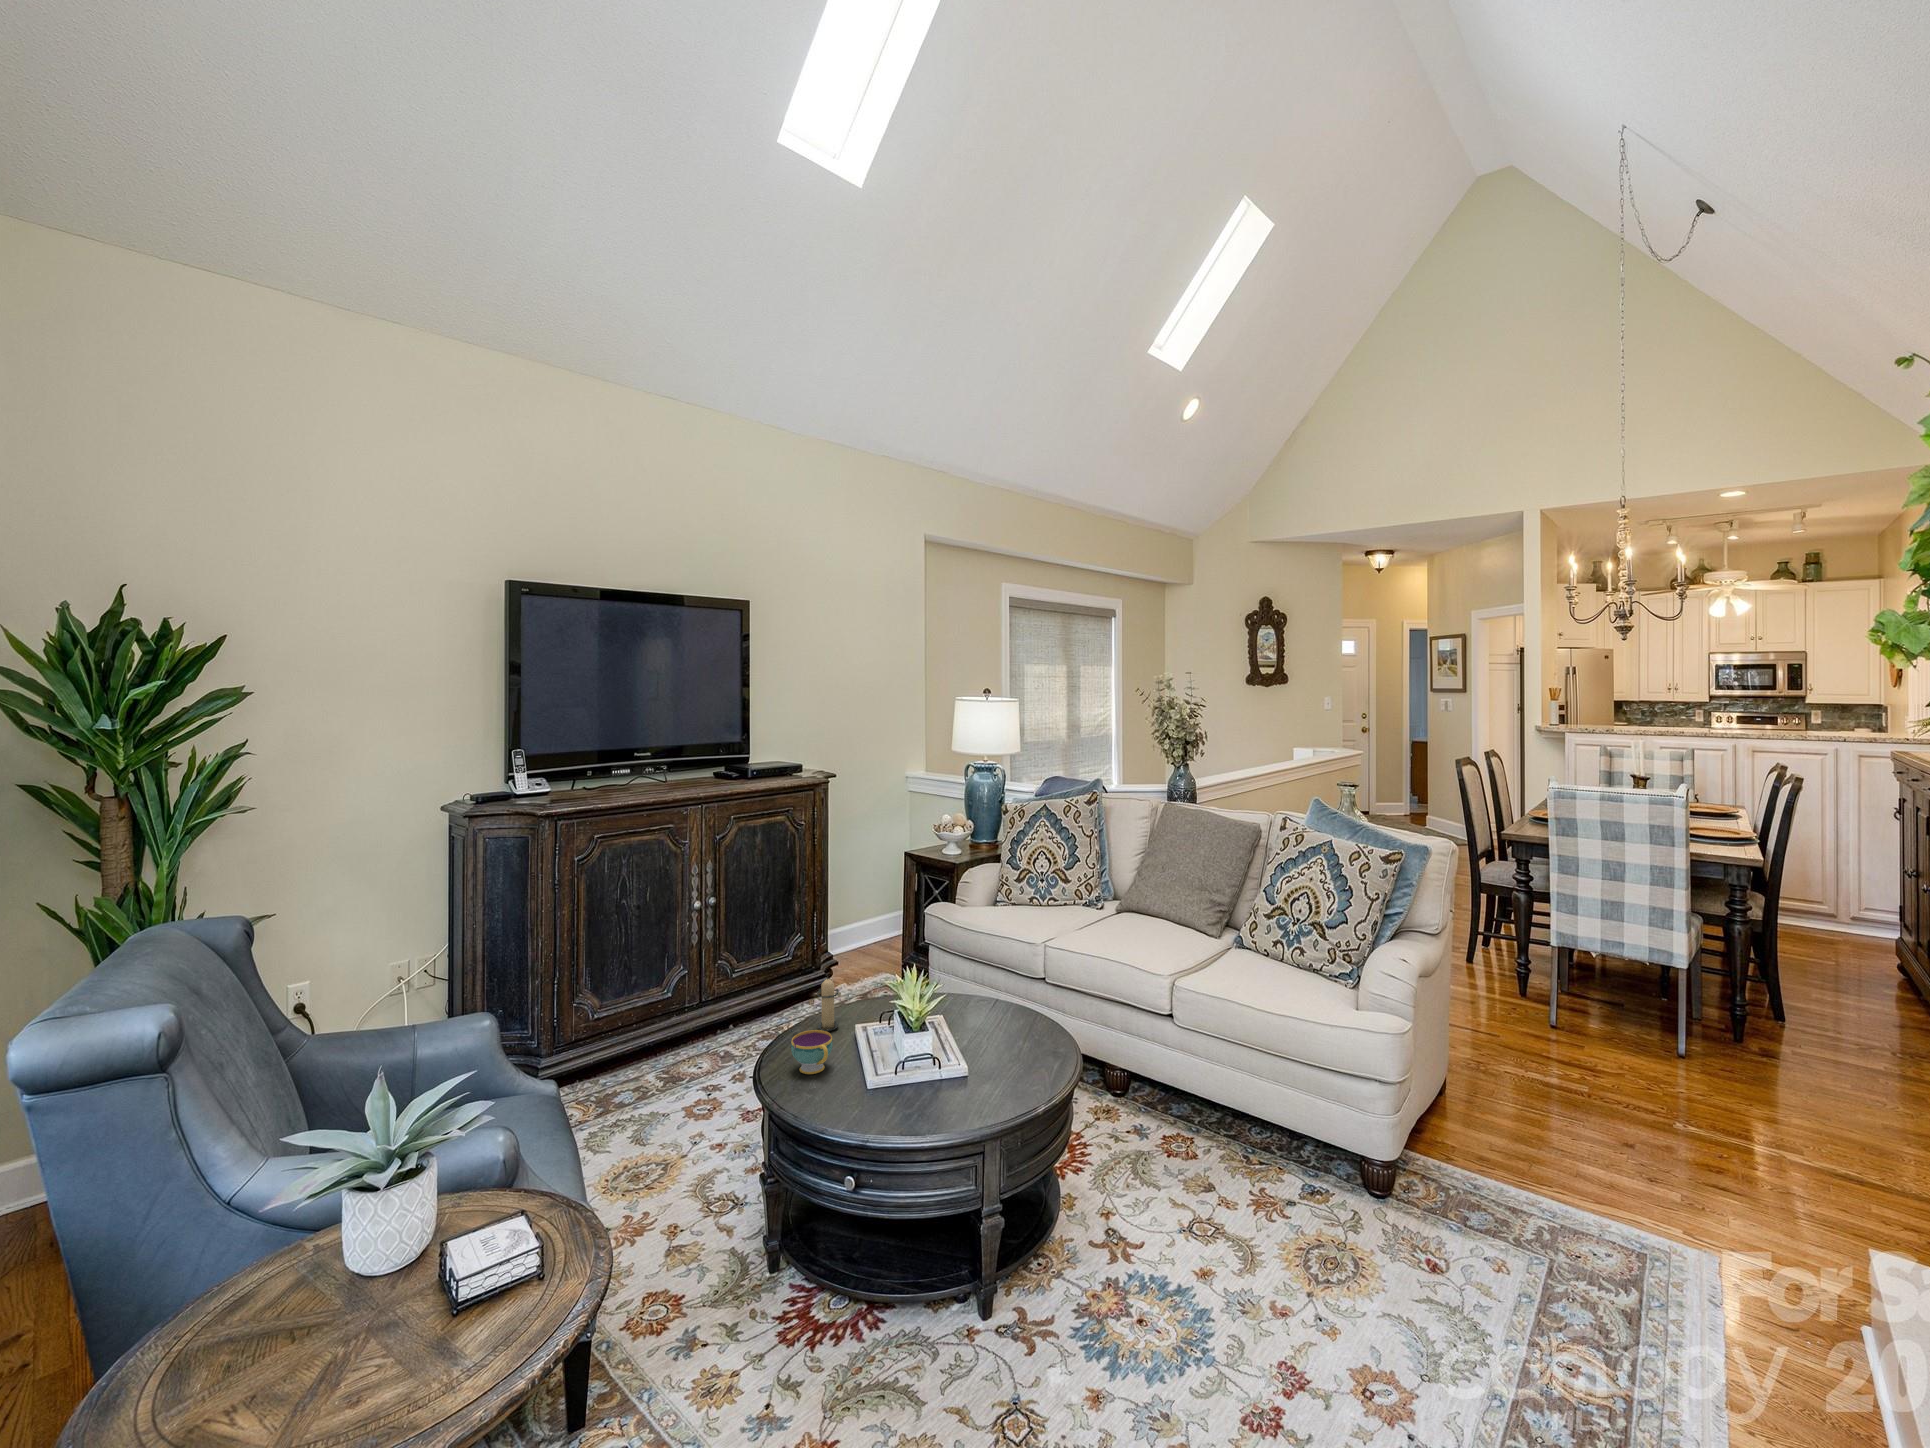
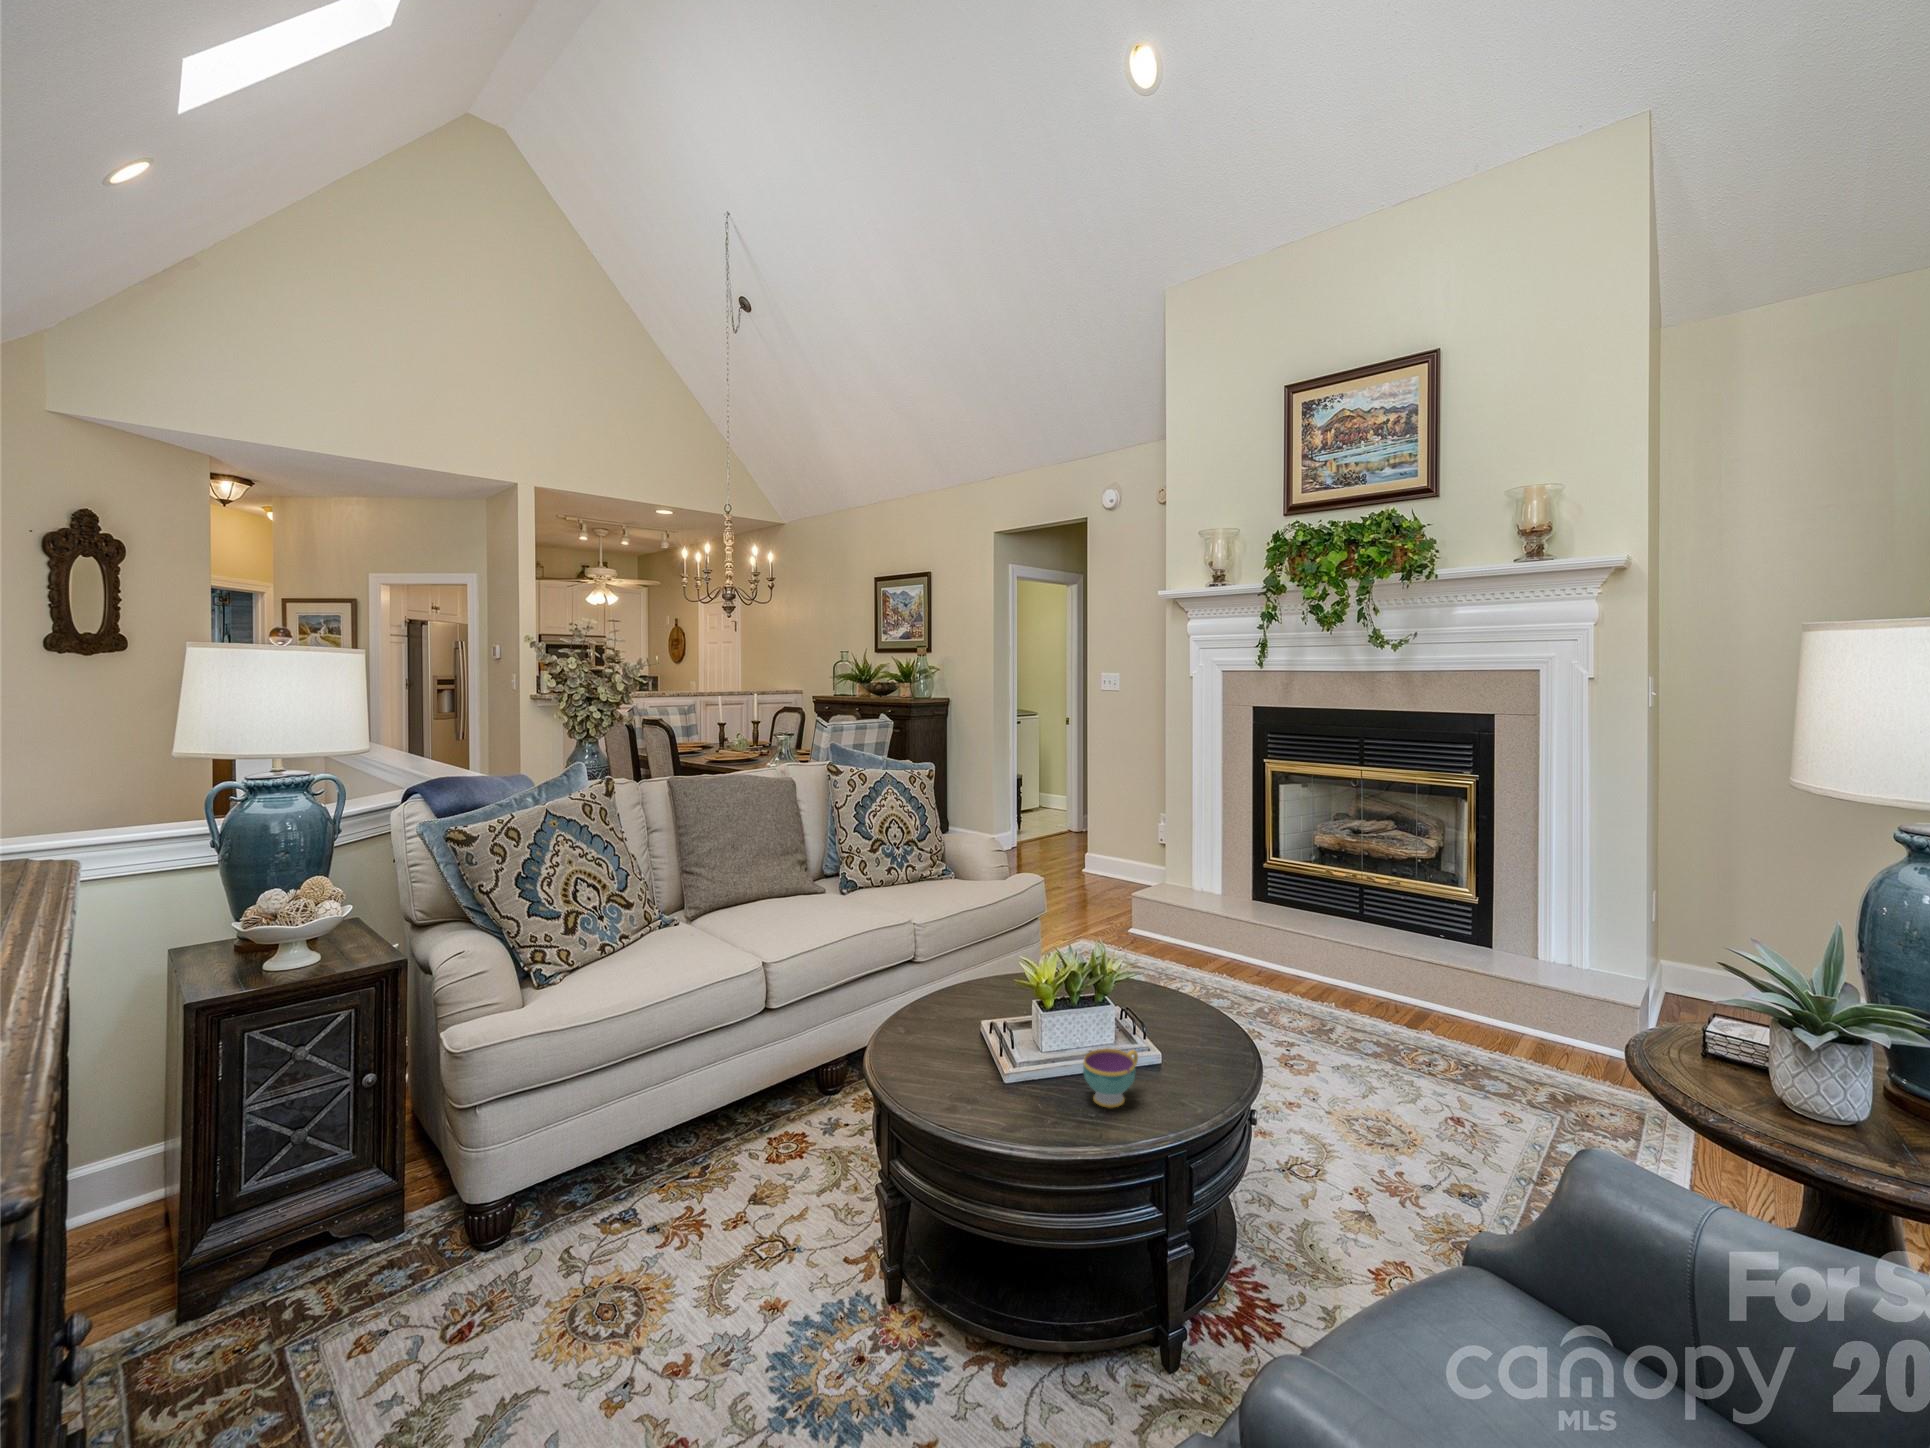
candle: present [817,976,839,1031] -> none [967,1022,1004,1104]

